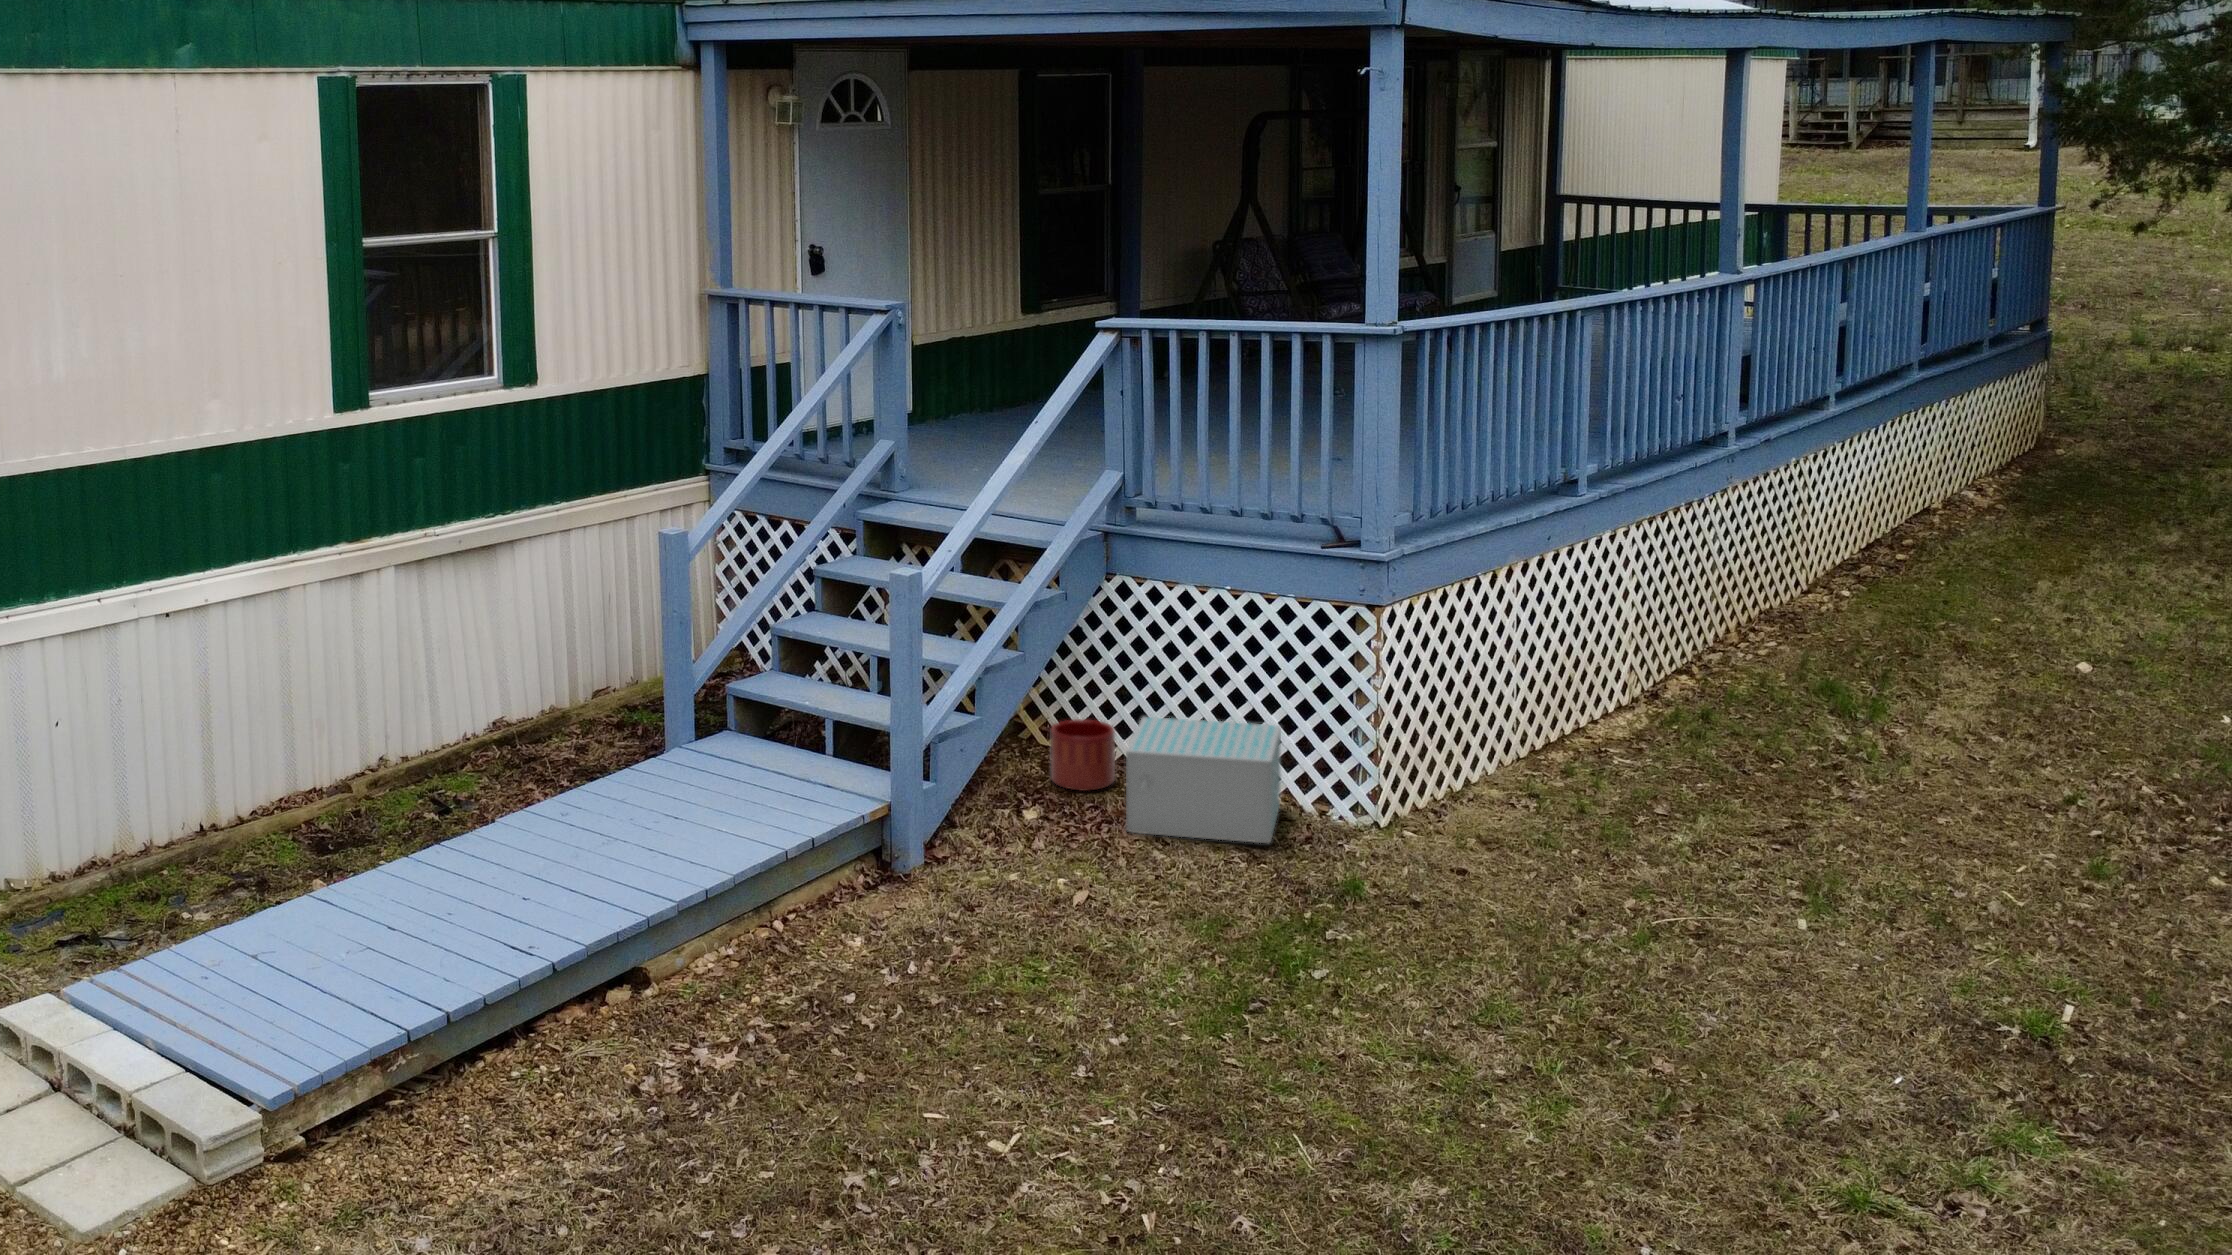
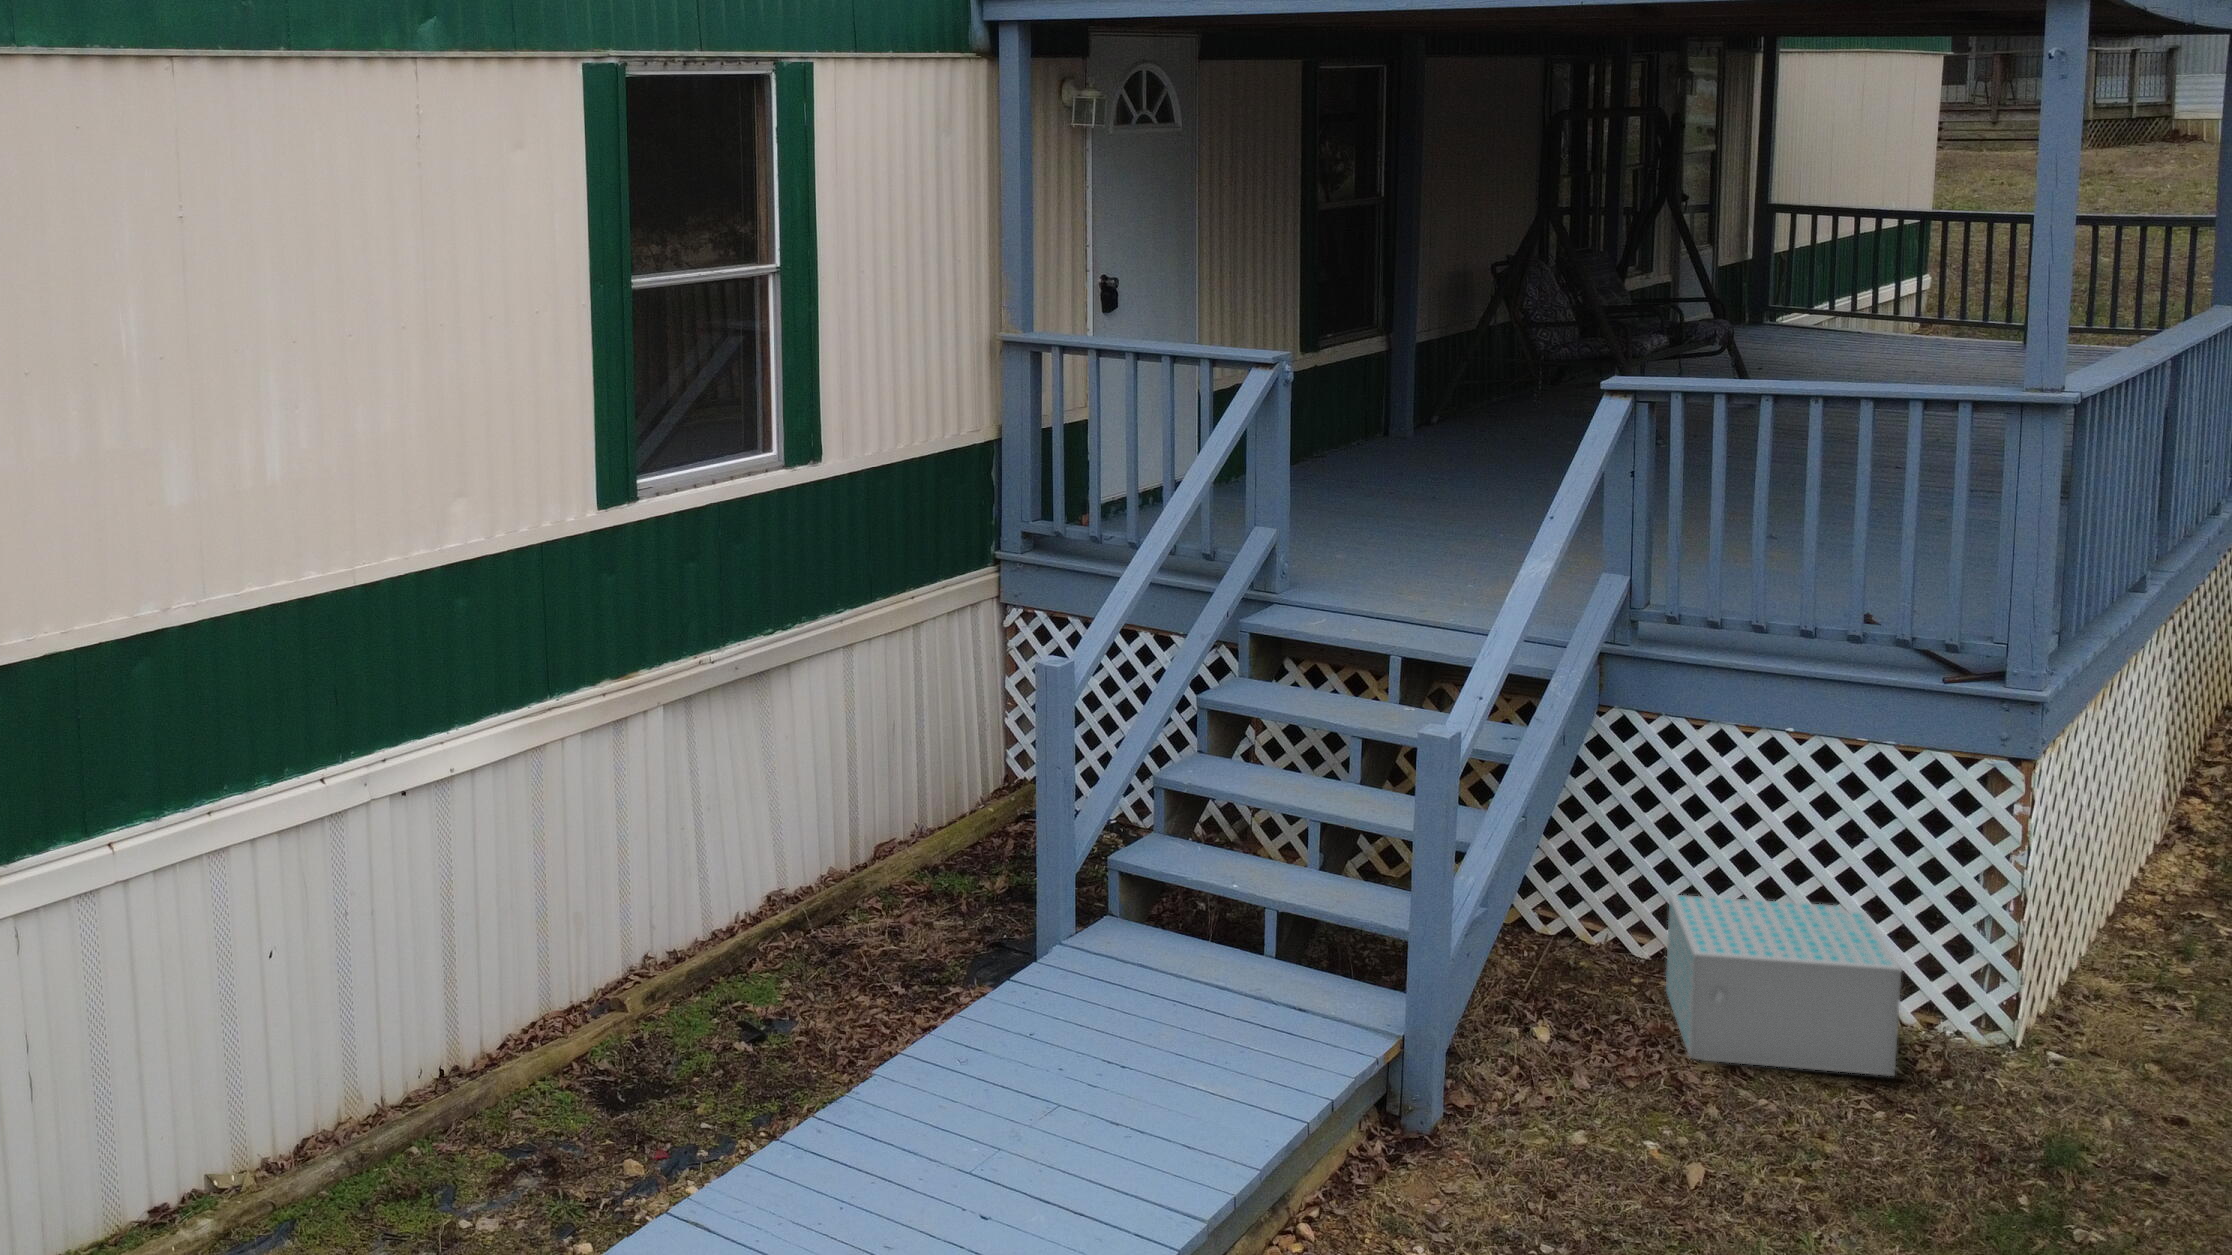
planter: present [1051,719,1115,791] -> none [1537,893,1626,991]

